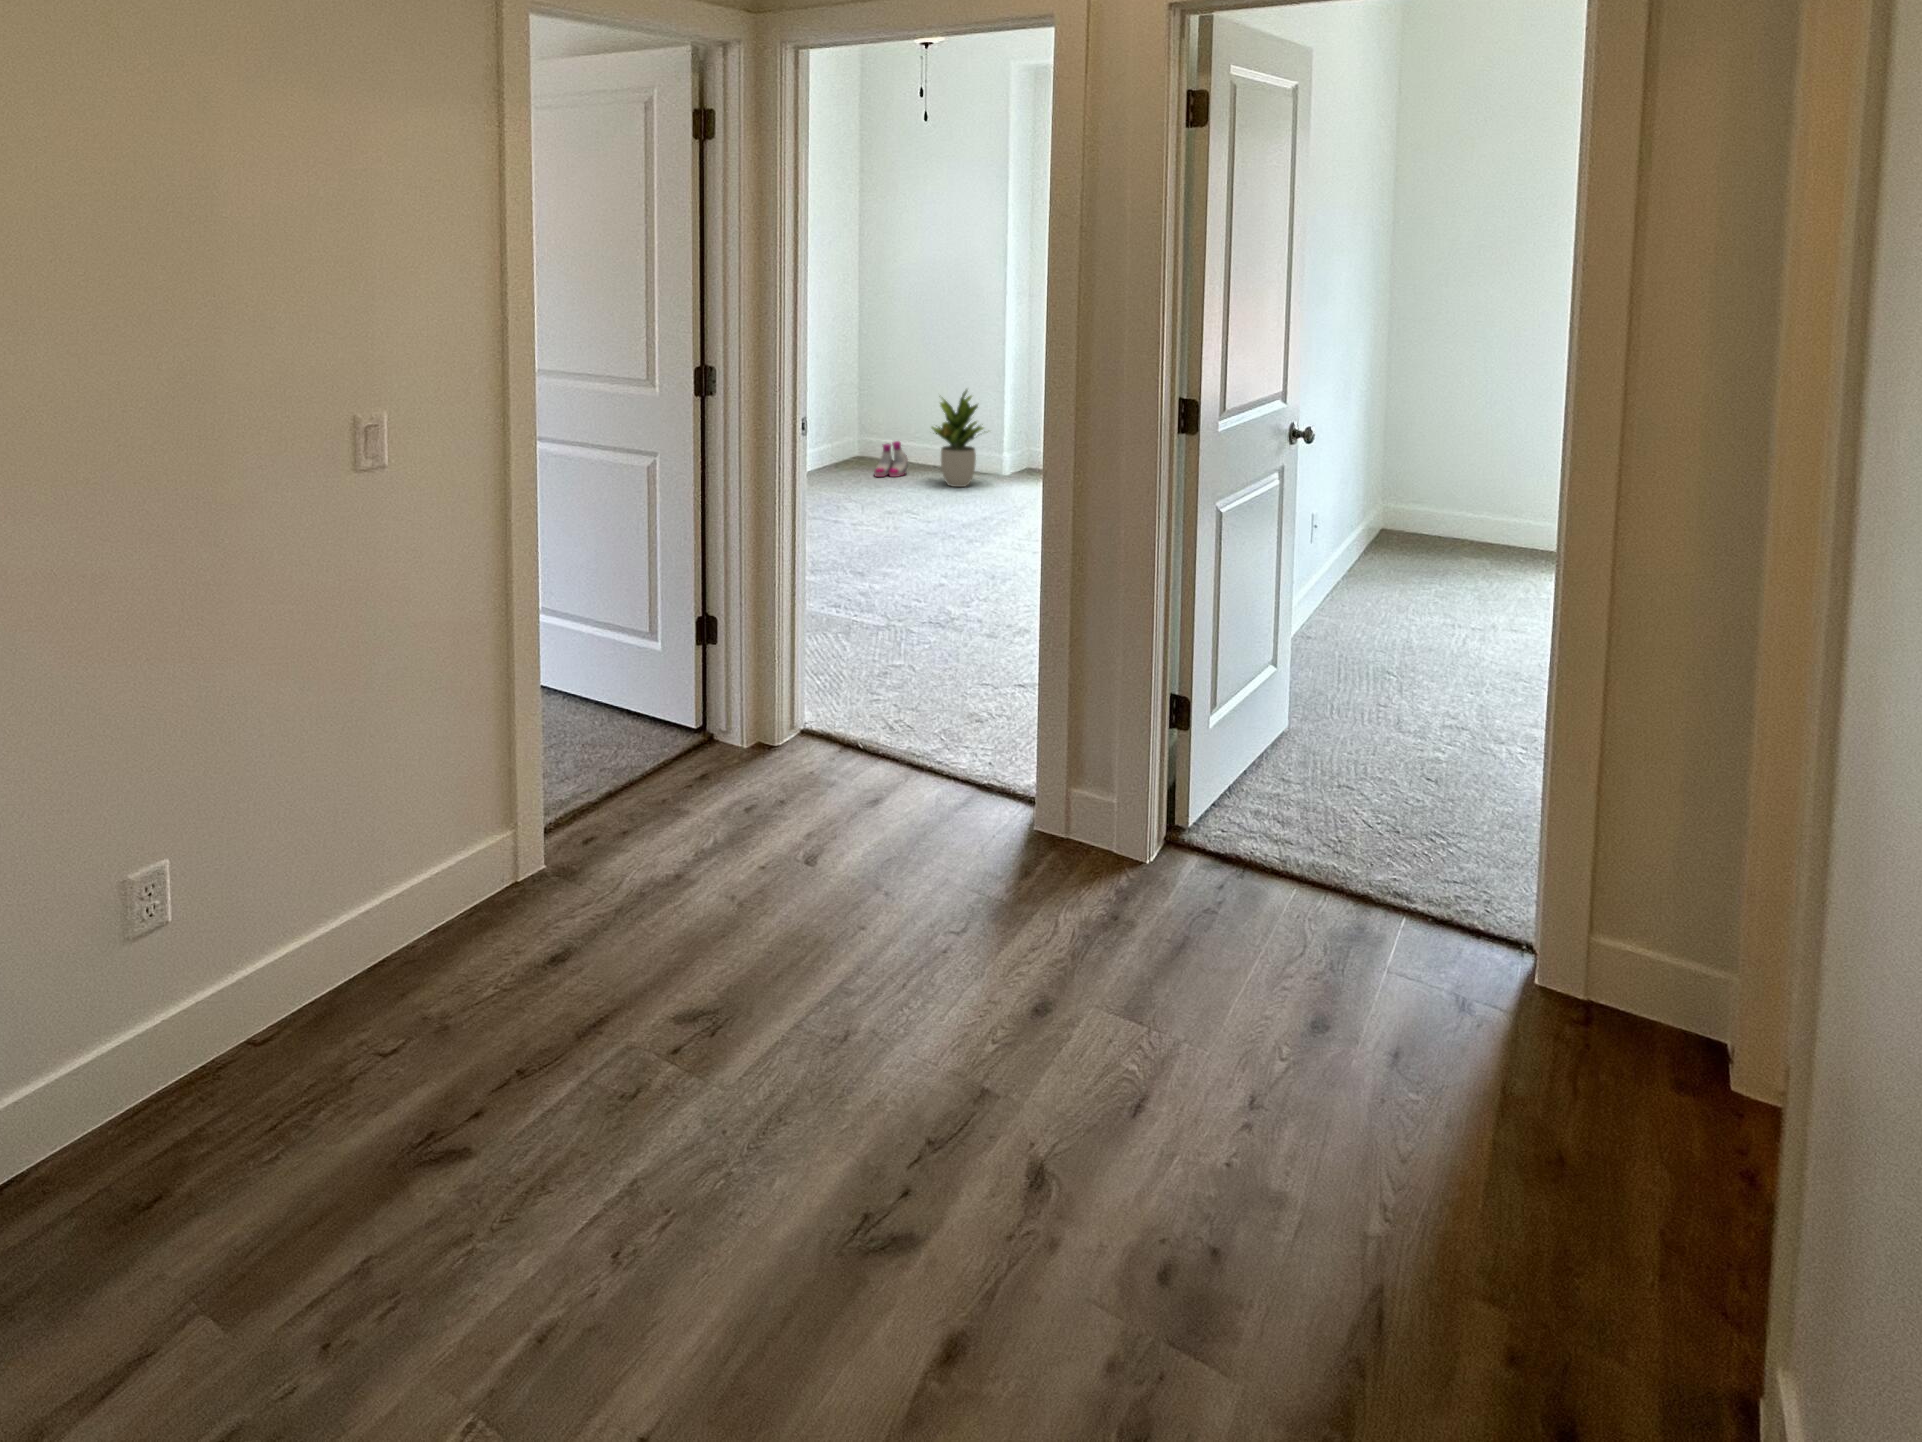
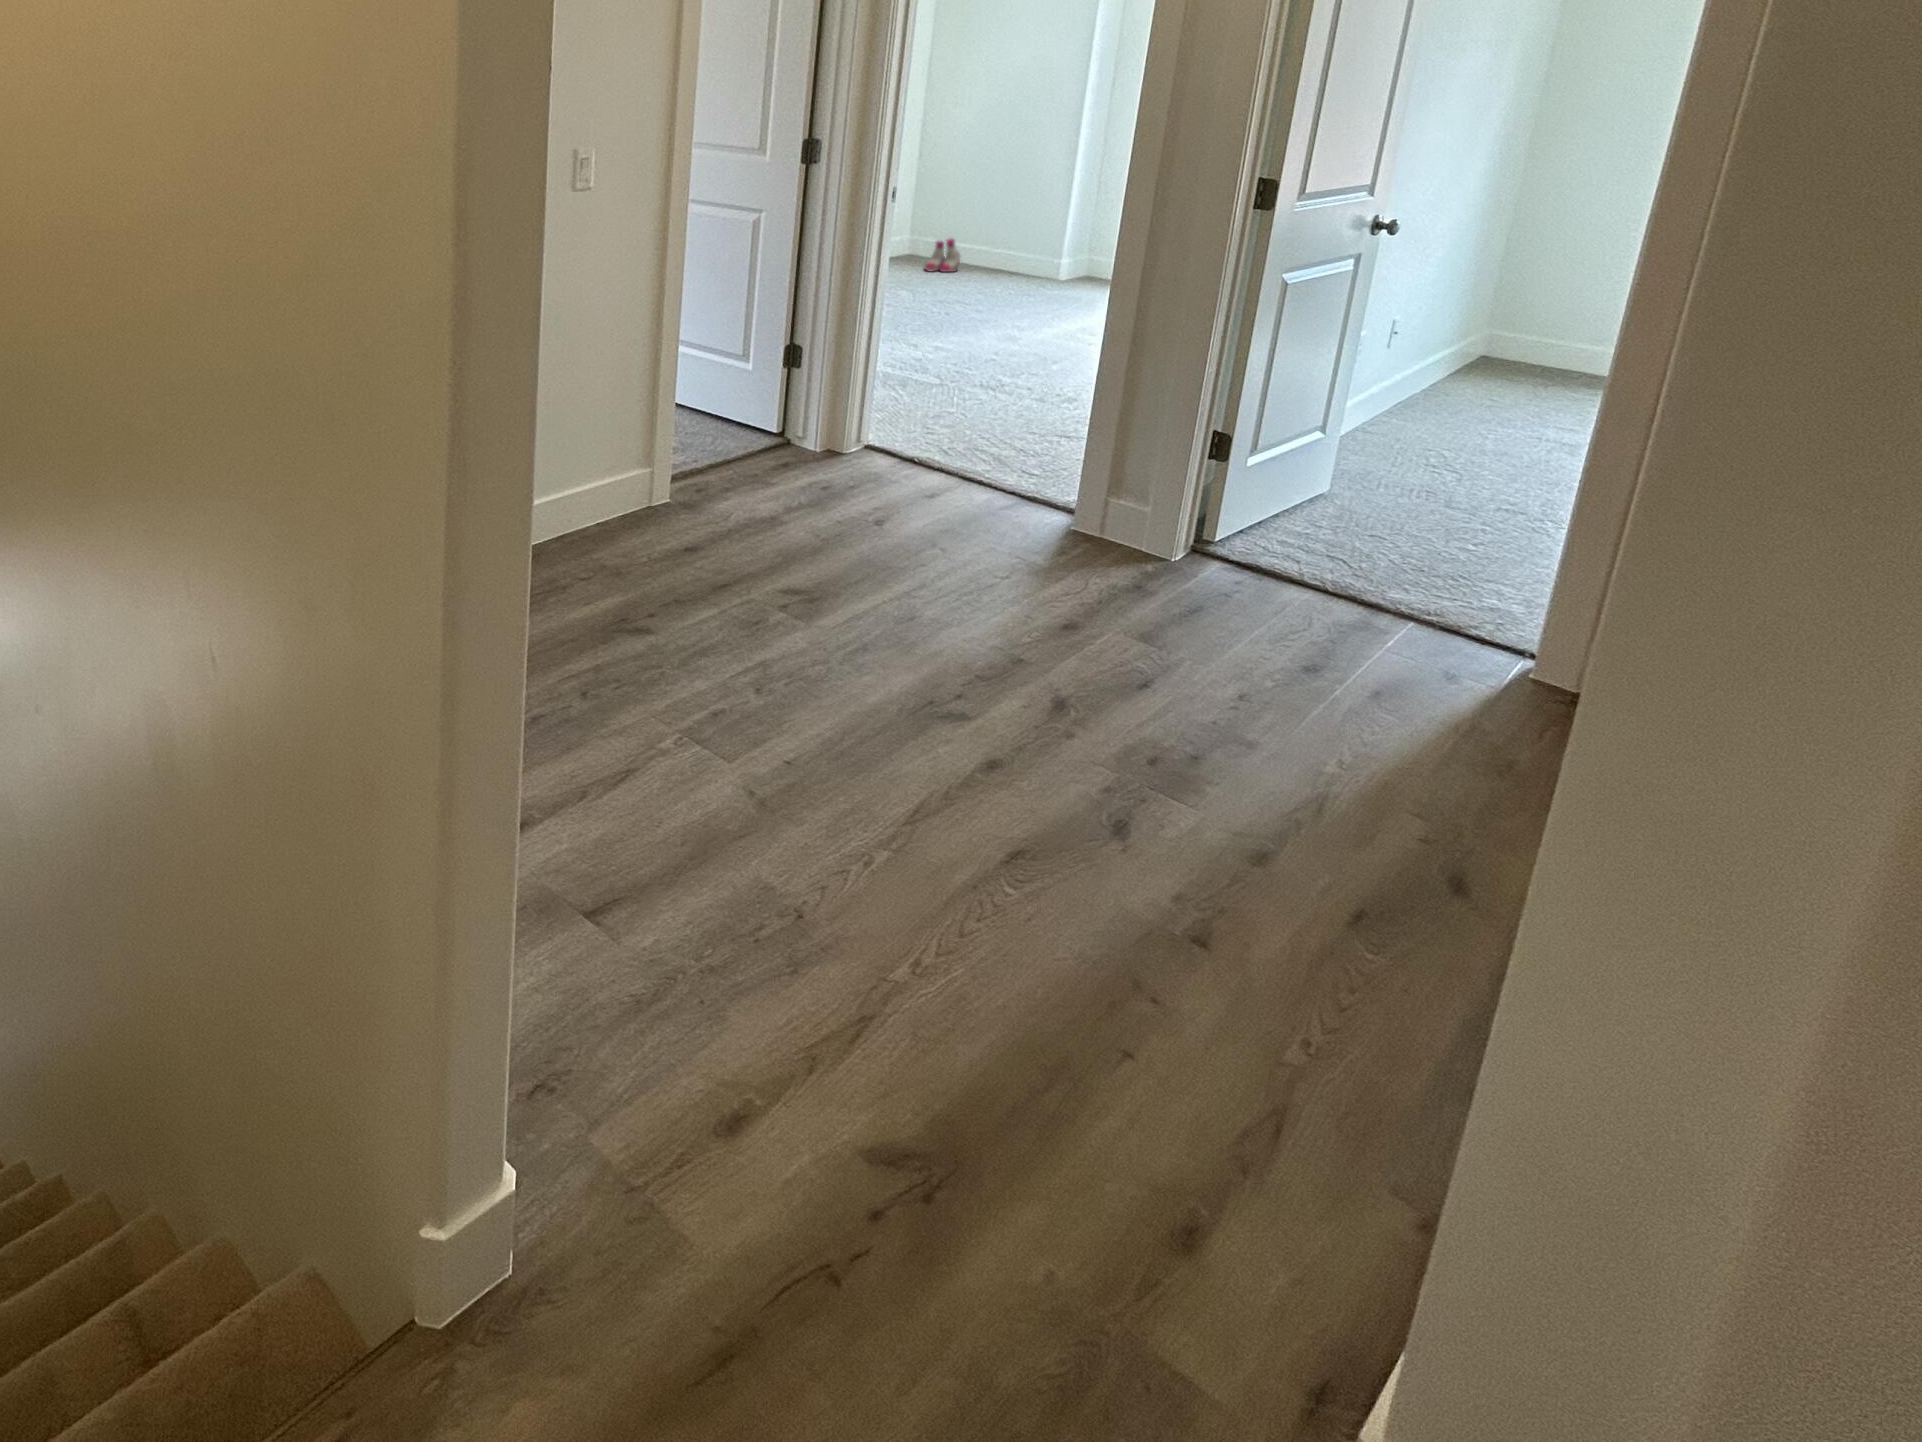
potted plant: present [932,390,983,487] -> none [987,190,1054,285]

